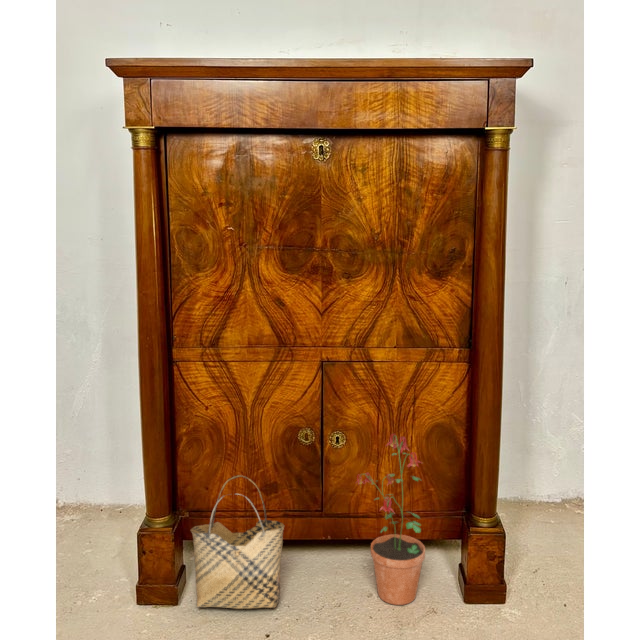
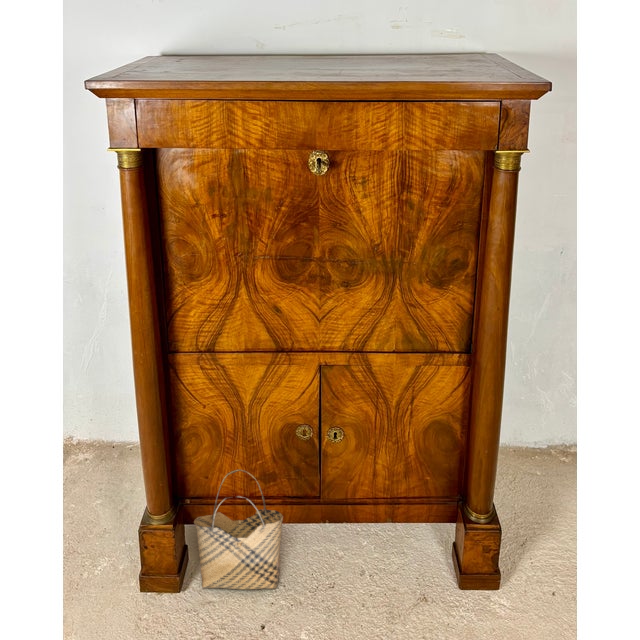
potted plant: present [357,434,425,605] -> none [351,429,419,585]

